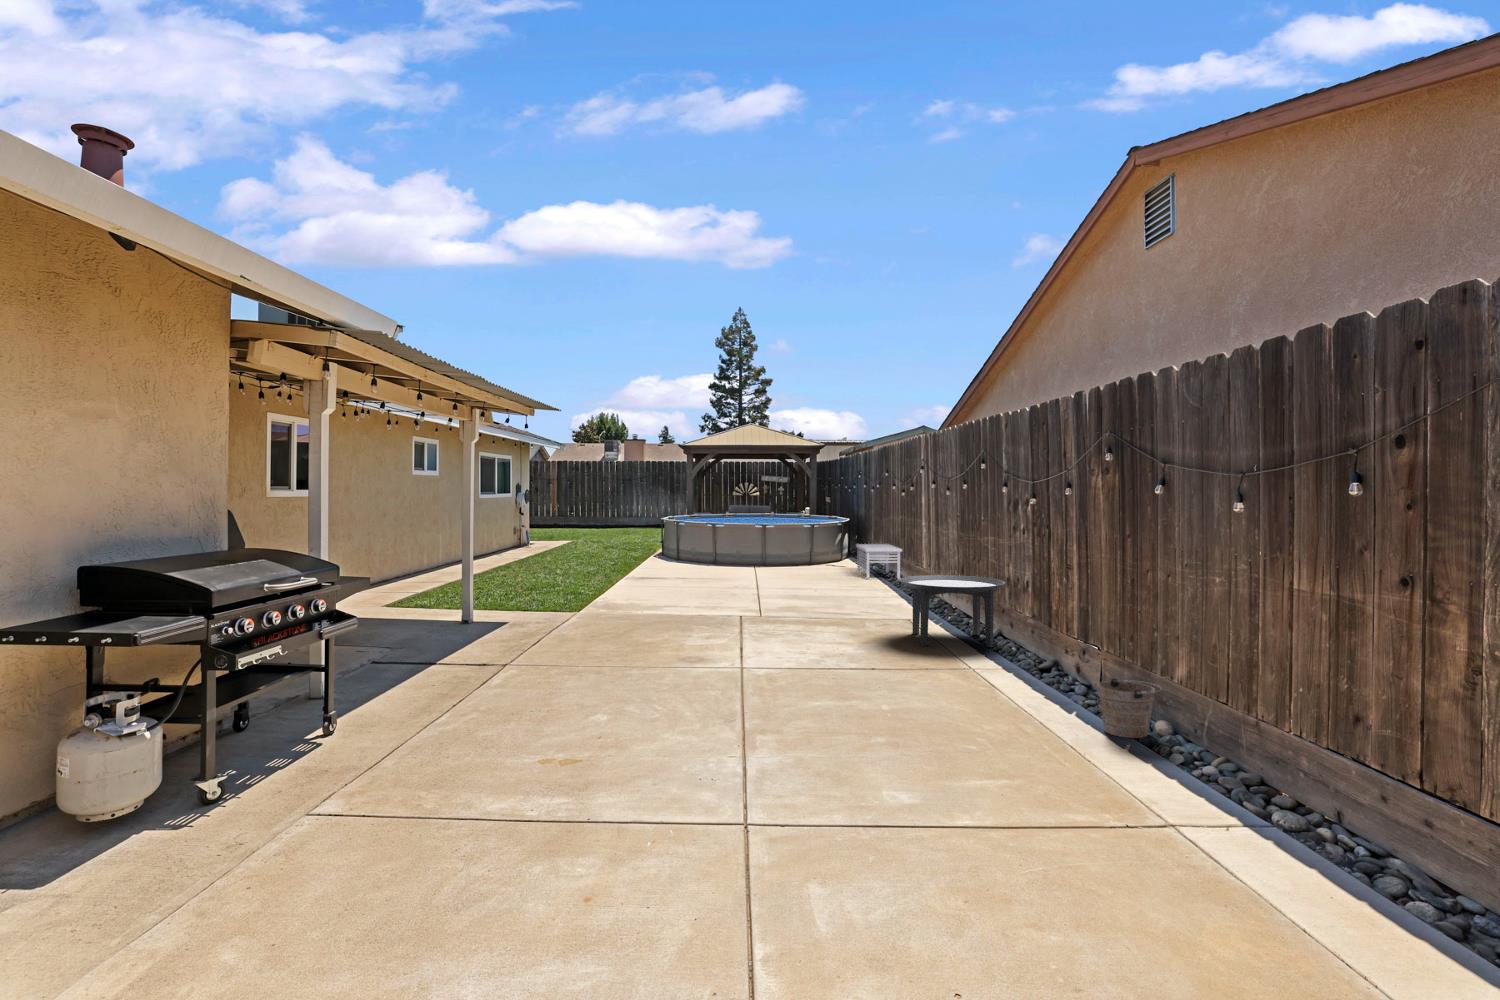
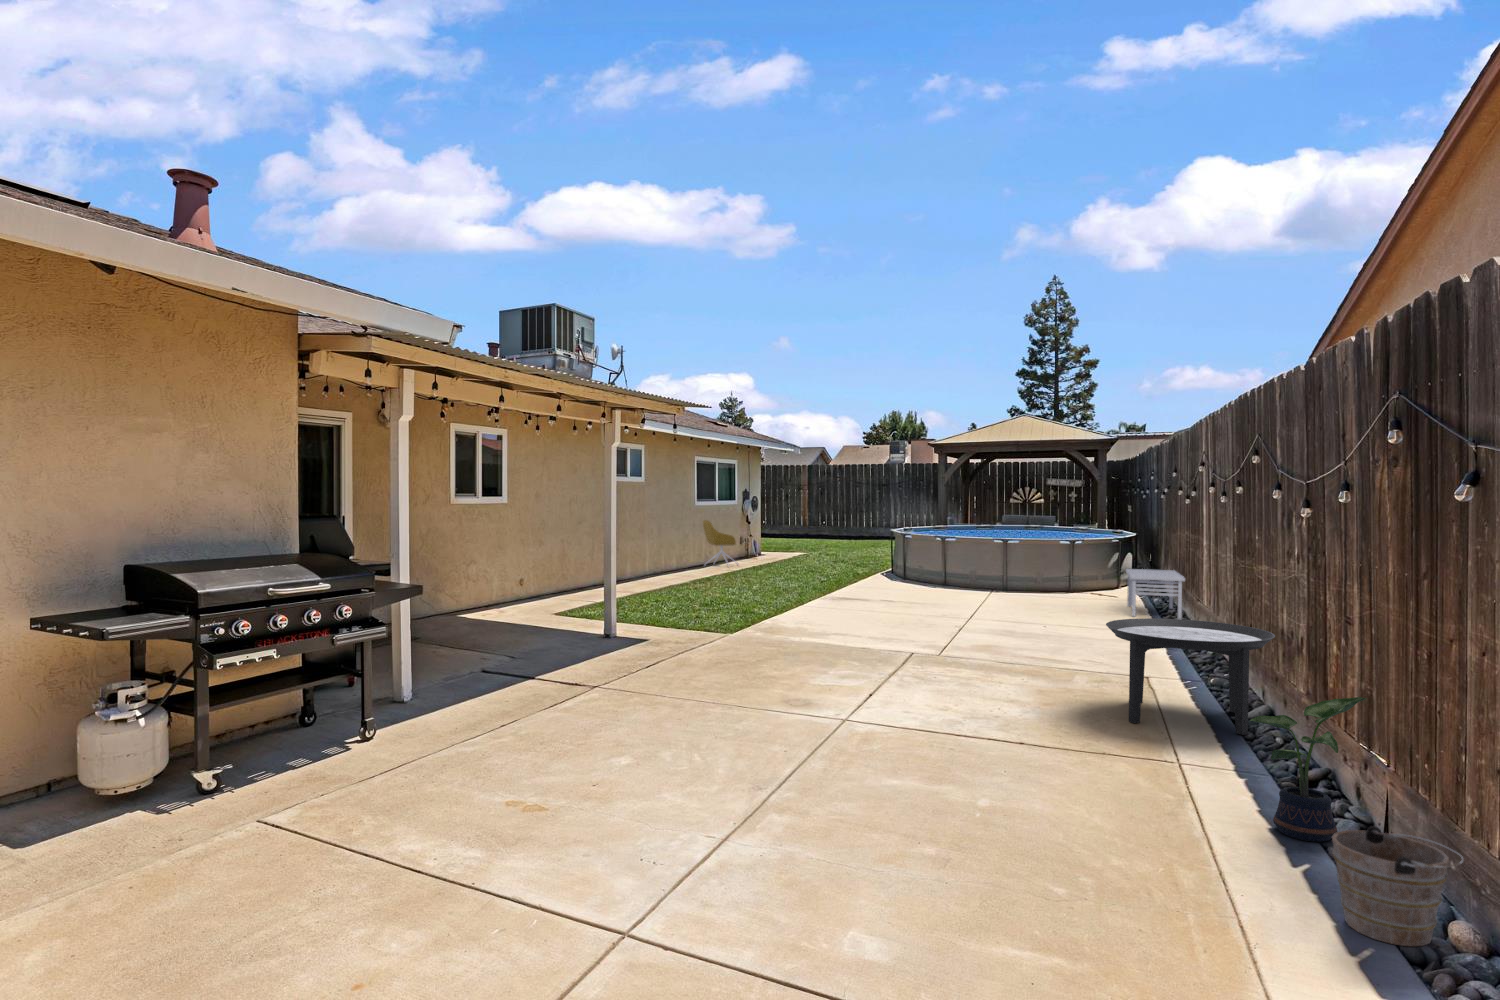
chair: none [491,514,525,556] -> present [703,520,736,566]
potted plant: none [1028,611,1088,698] -> present [1250,697,1367,842]

